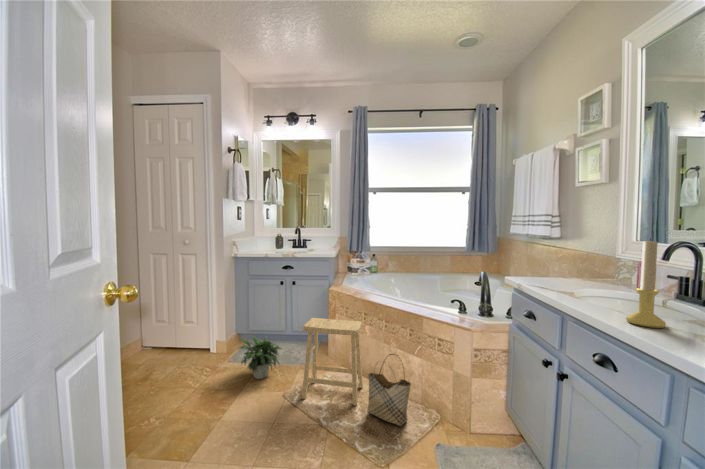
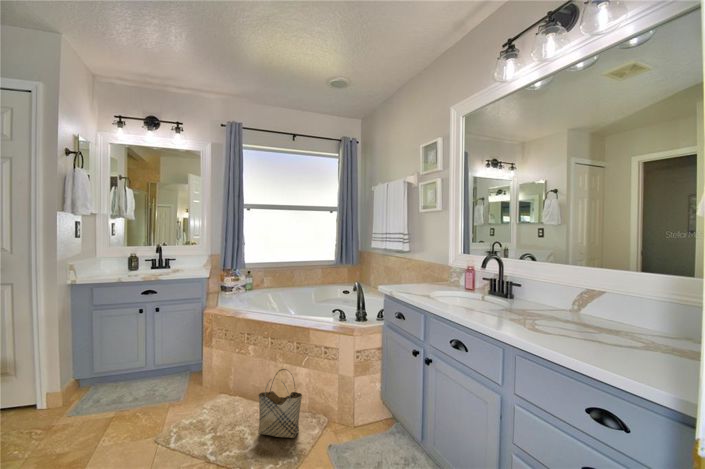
candle holder: present [626,239,666,328] -> none [467,256,488,317]
footstool: present [302,318,363,406] -> none [180,342,249,439]
potted plant: present [240,337,281,379] -> none [74,377,149,431]

